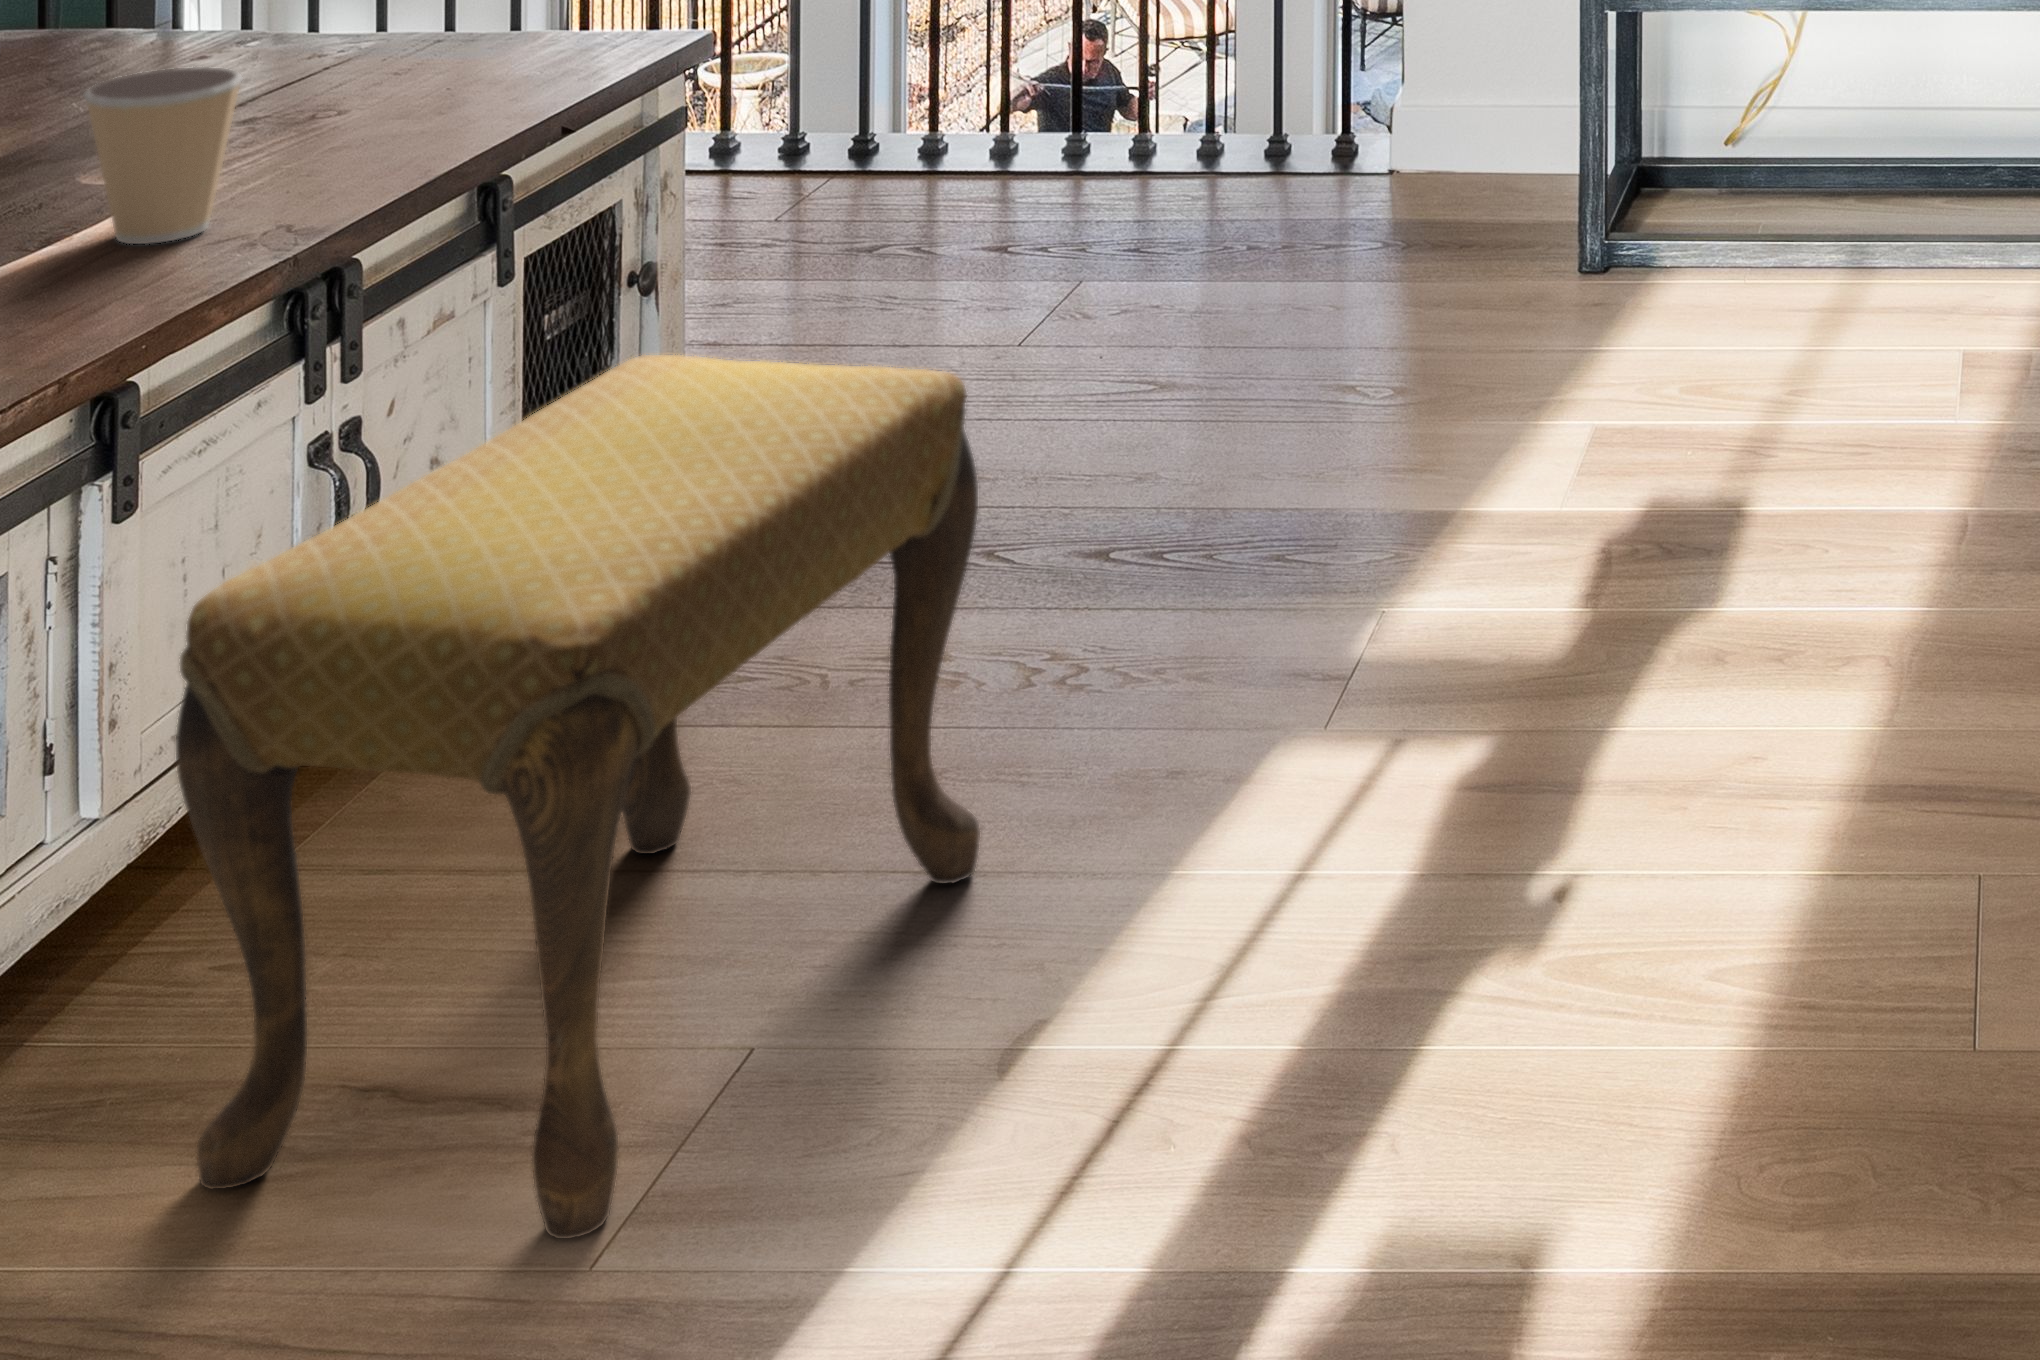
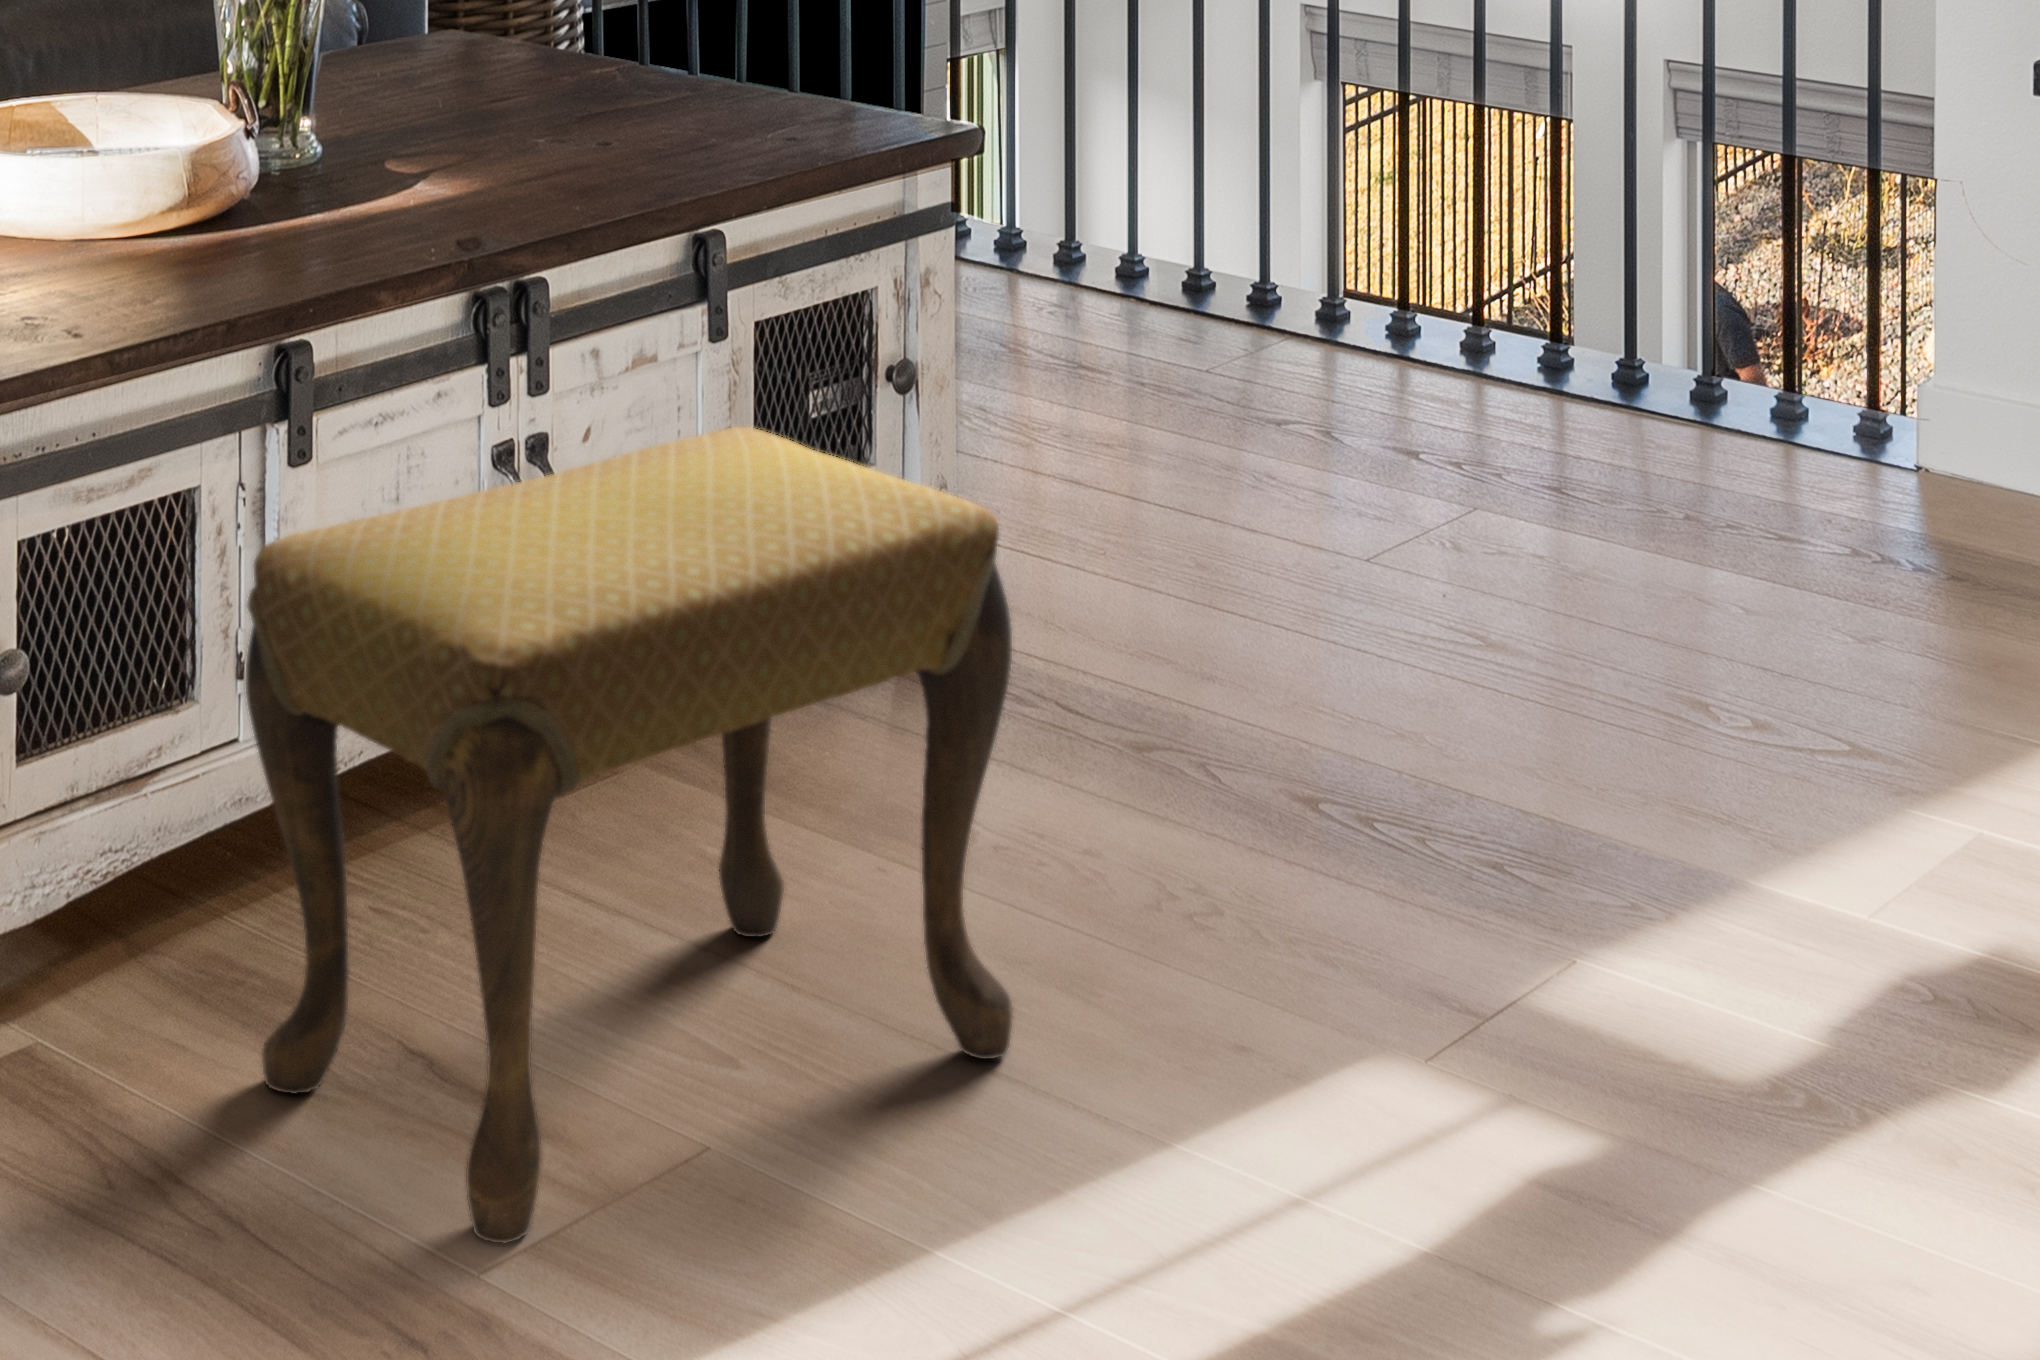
coffee cup: present [84,67,242,244] -> none [344,72,471,232]

